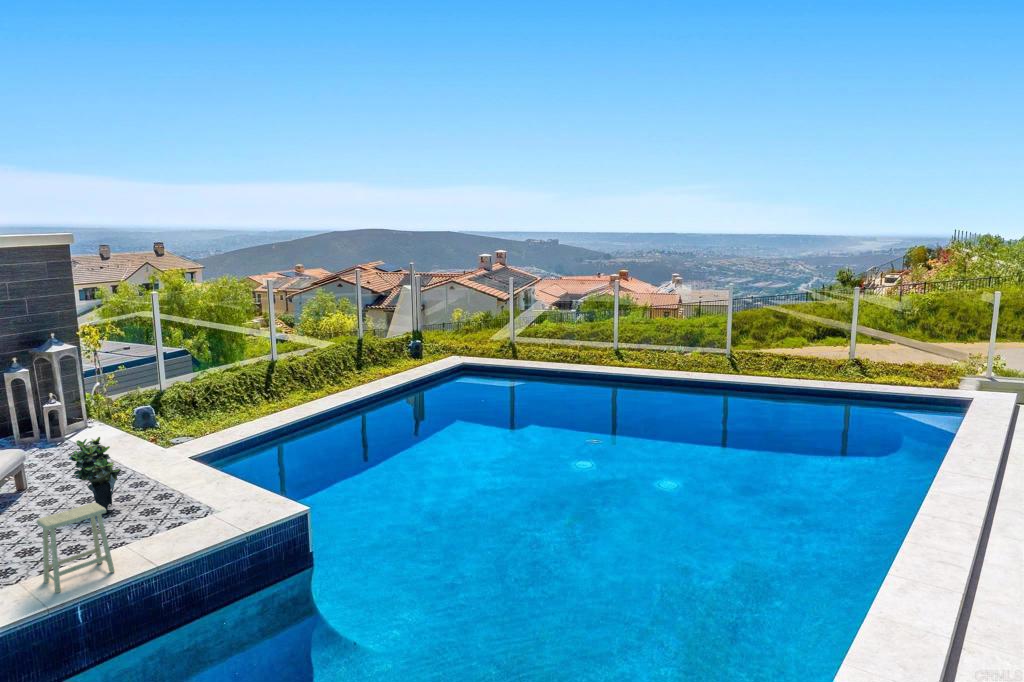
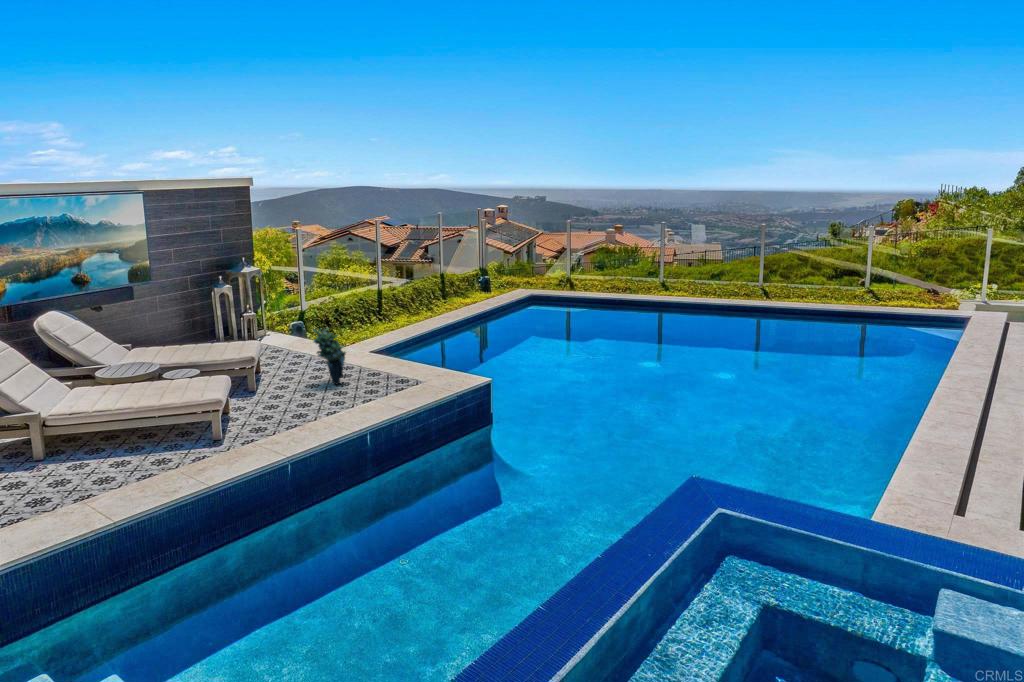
footstool: present [37,503,114,593] -> none [335,364,382,423]

